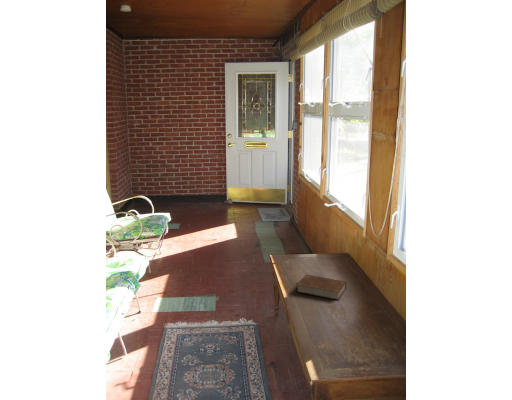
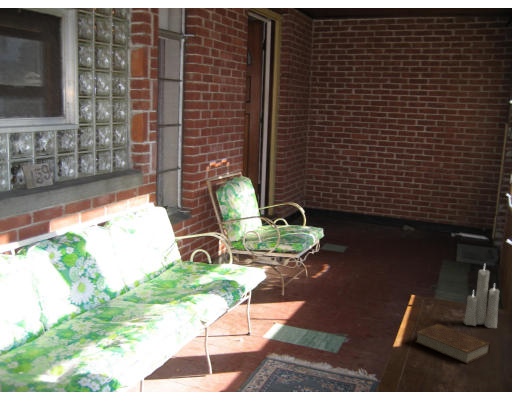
candle: none [317,223,339,271] -> present [464,269,499,328]

